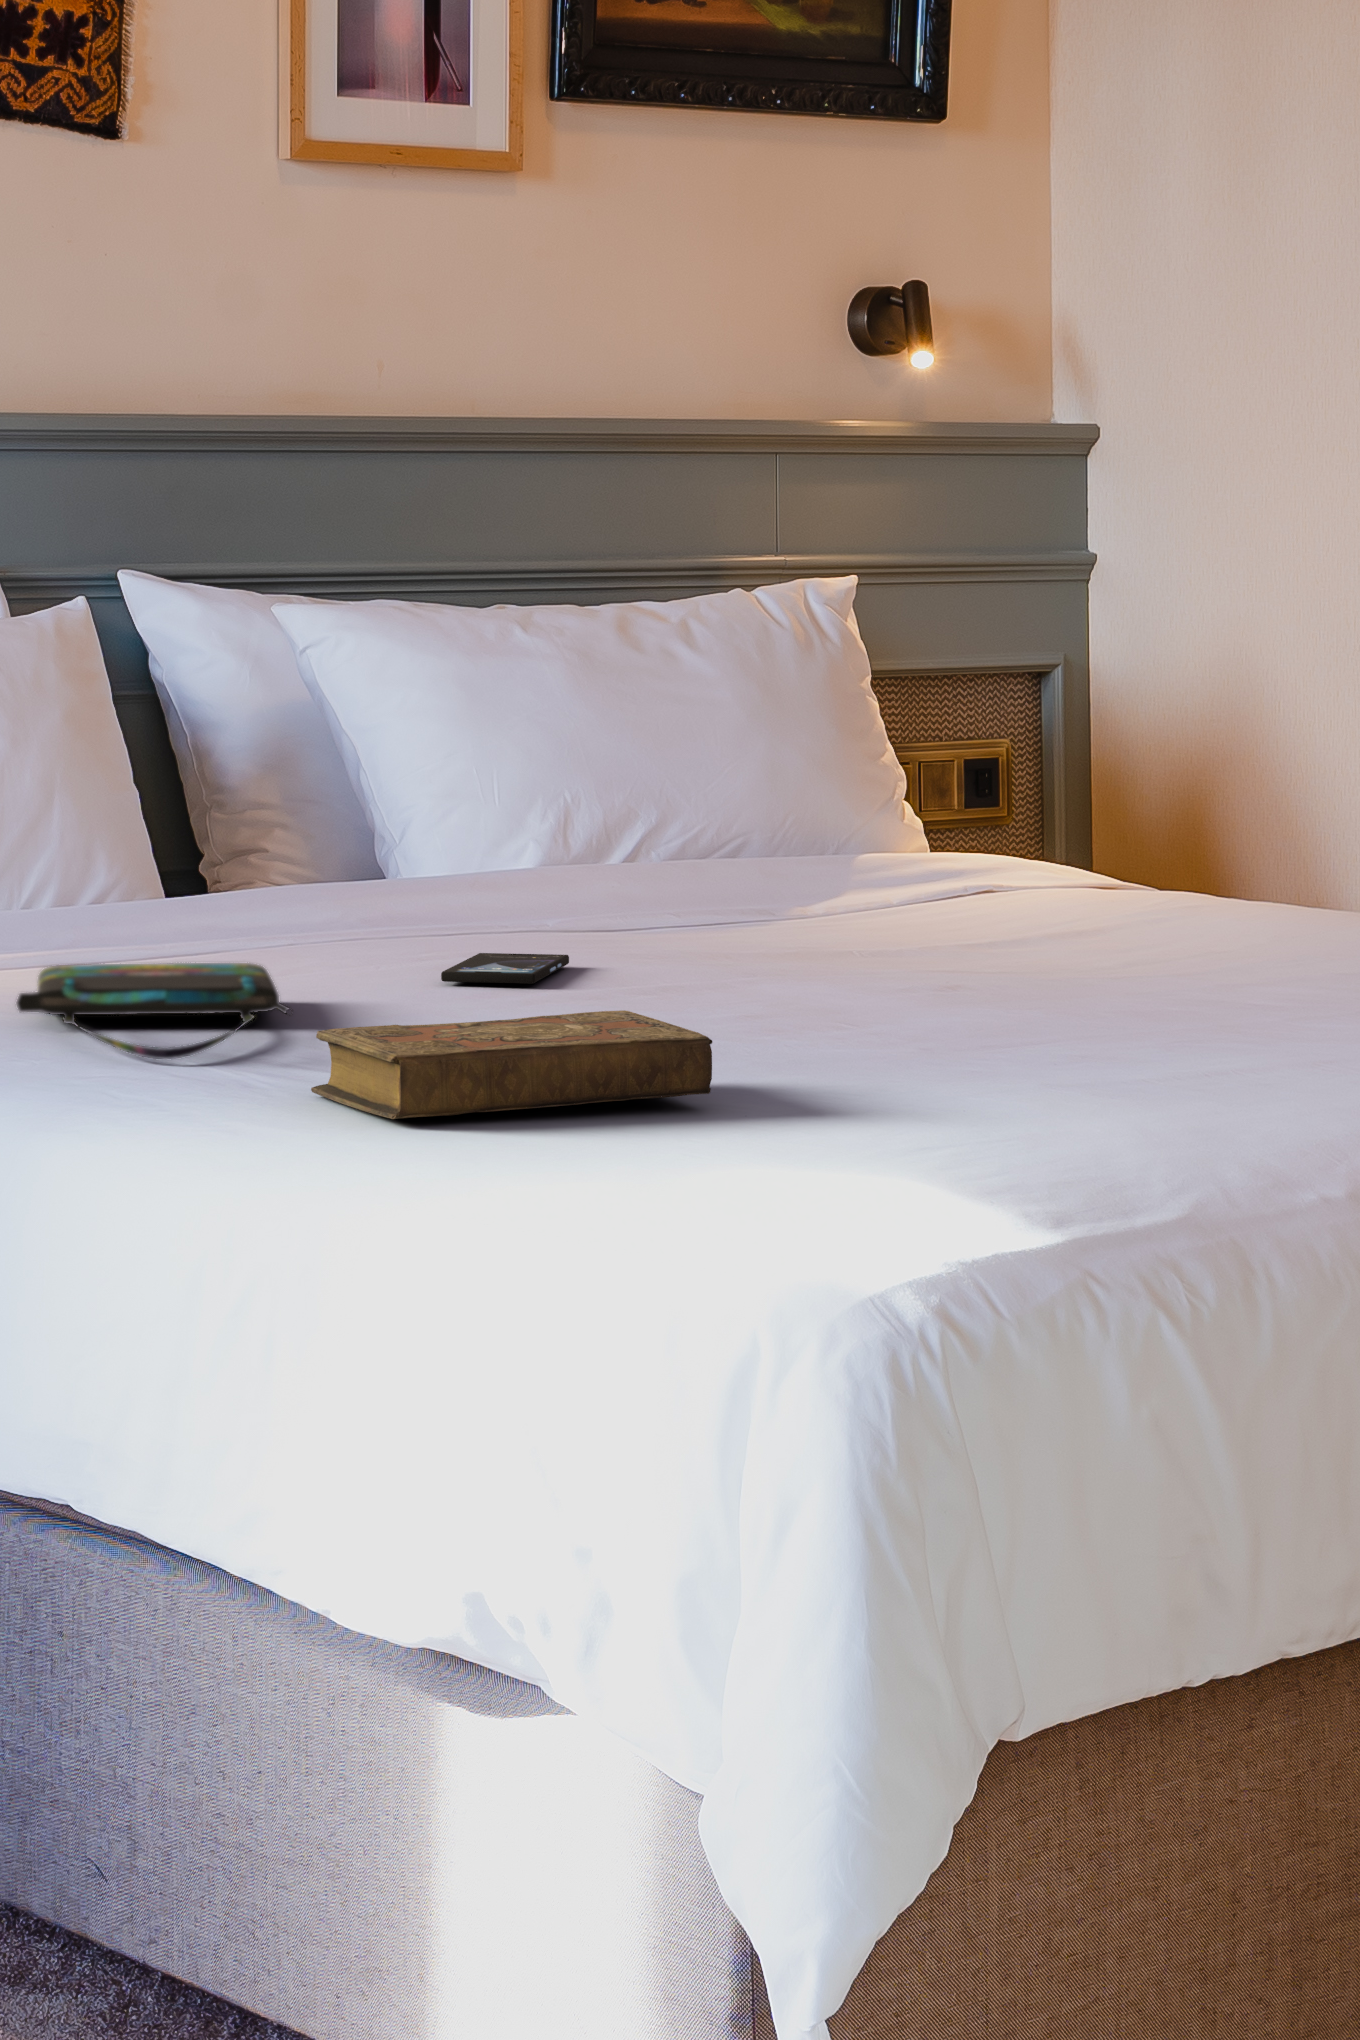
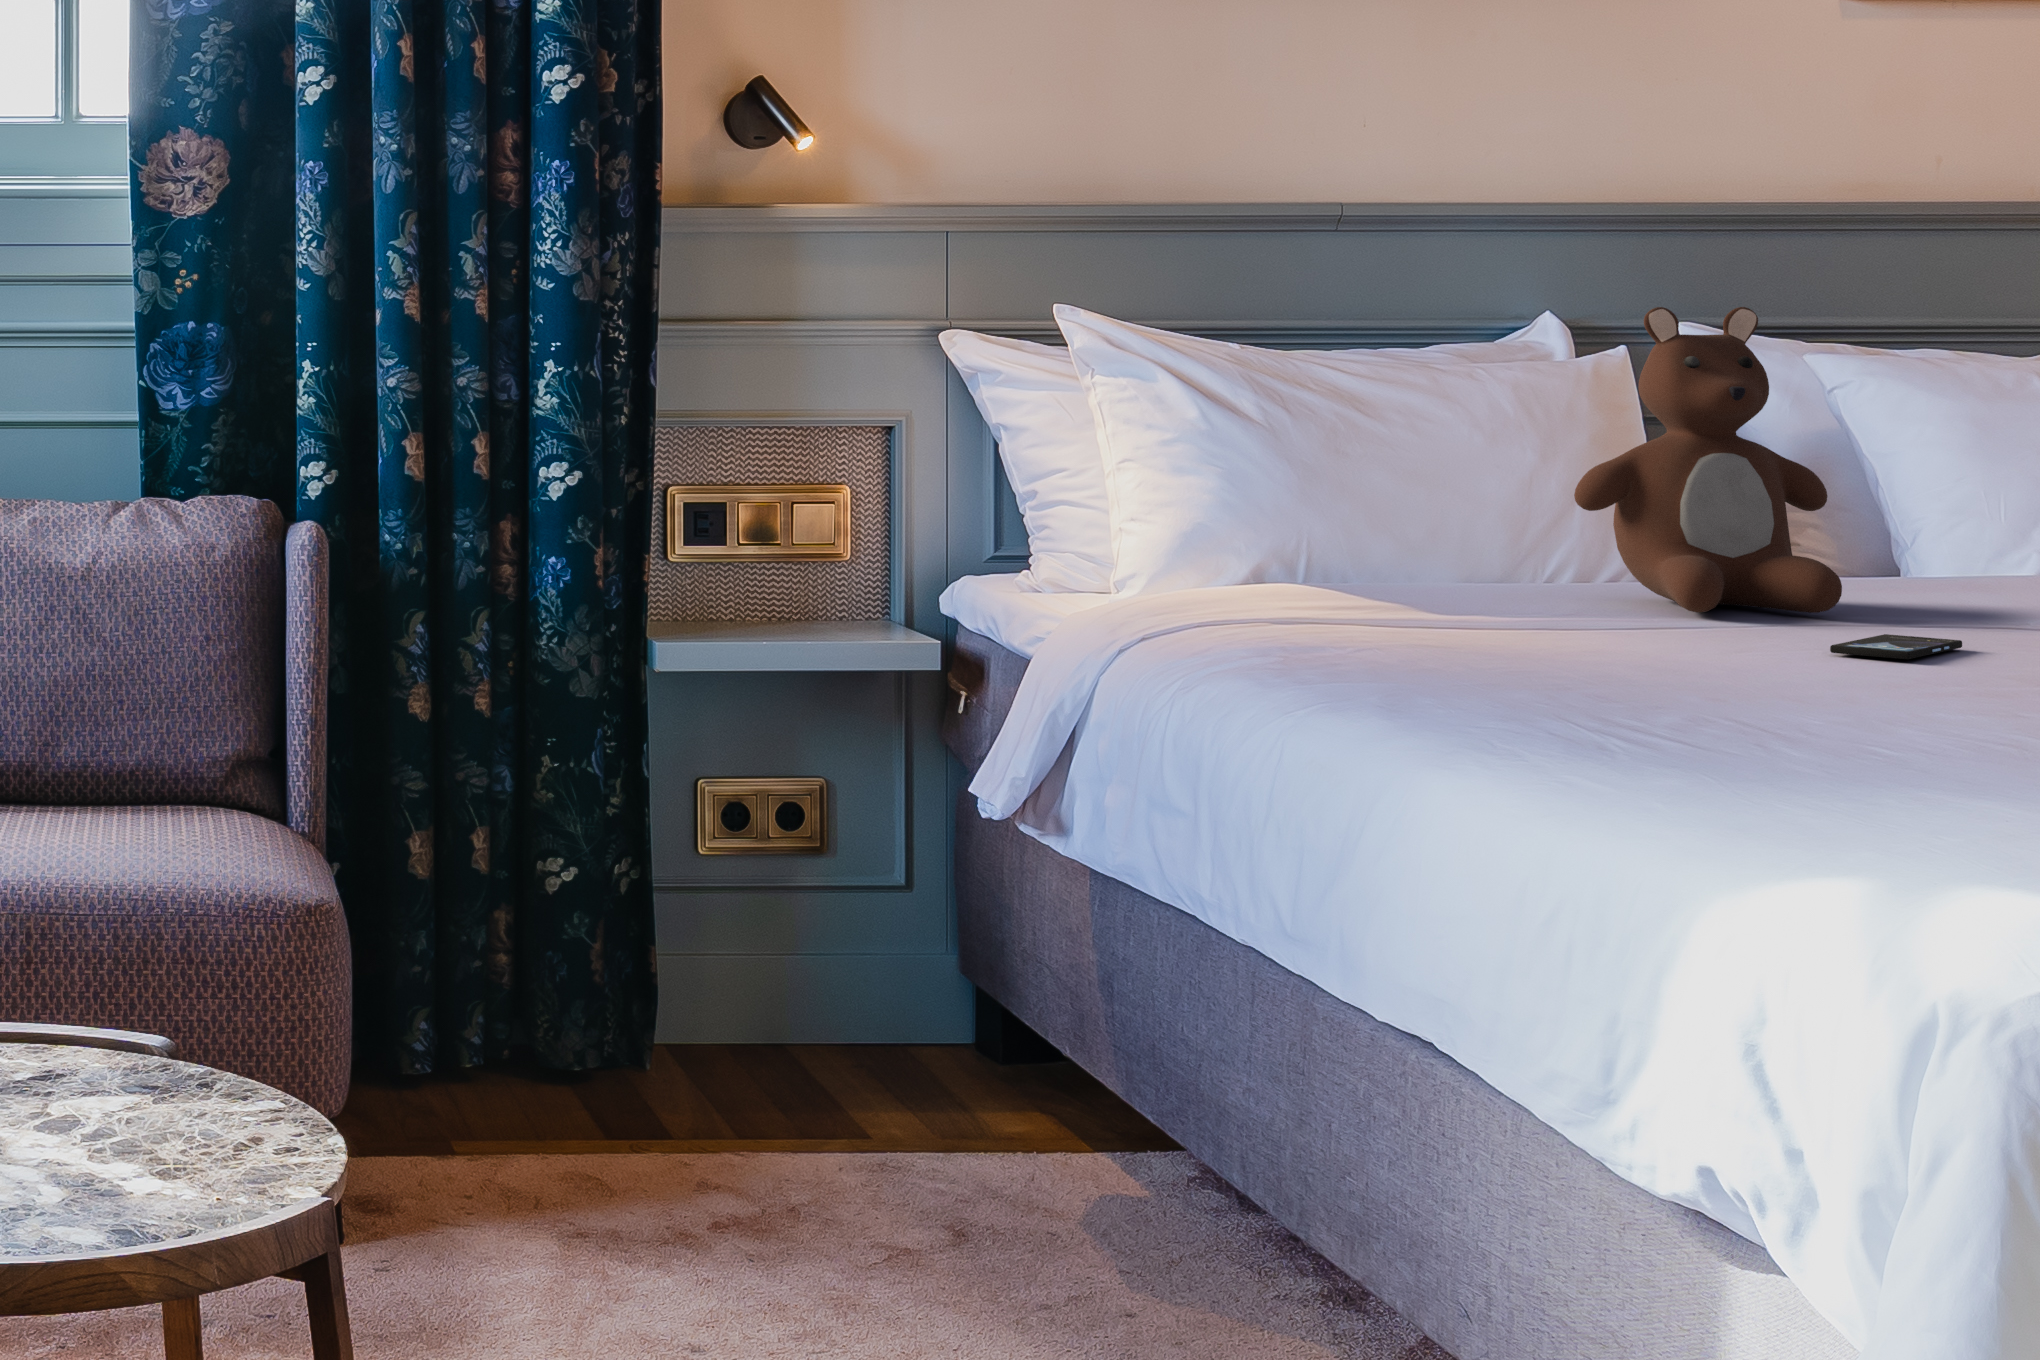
teddy bear: none [81,538,401,940] -> present [1574,307,1842,613]
tote bag: present [17,963,292,1059] -> none [1443,619,1667,689]
book: present [311,1010,712,1119] -> none [1618,674,1941,745]

